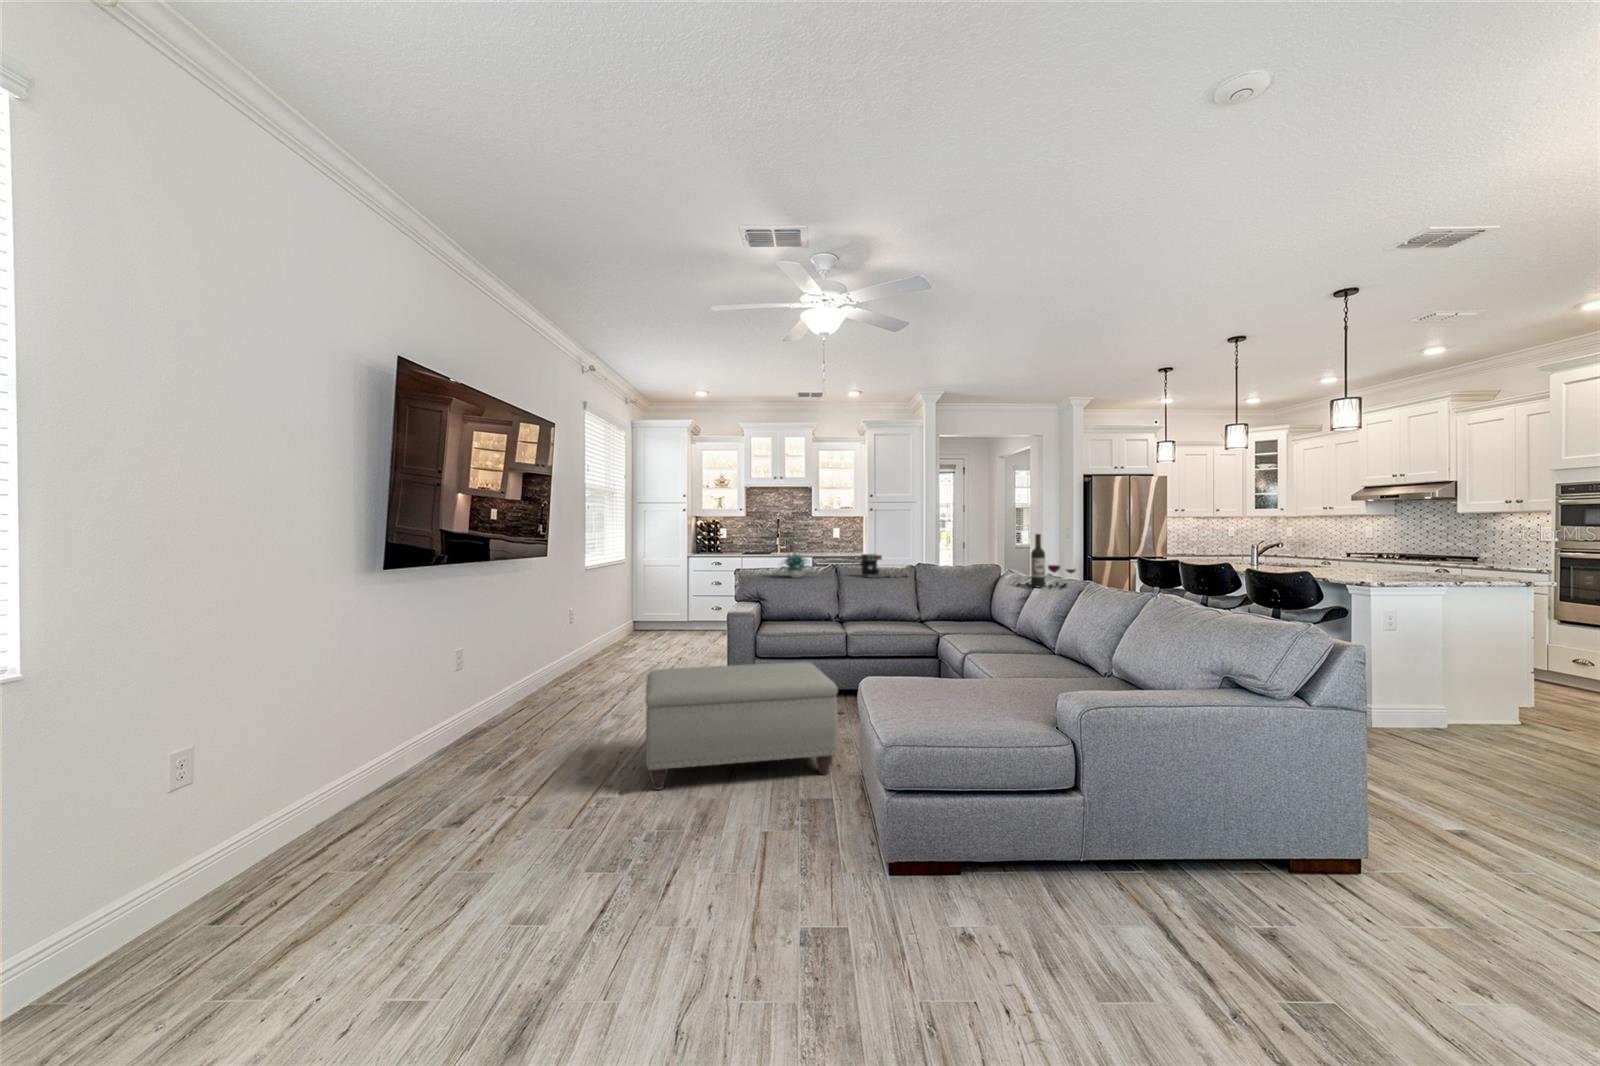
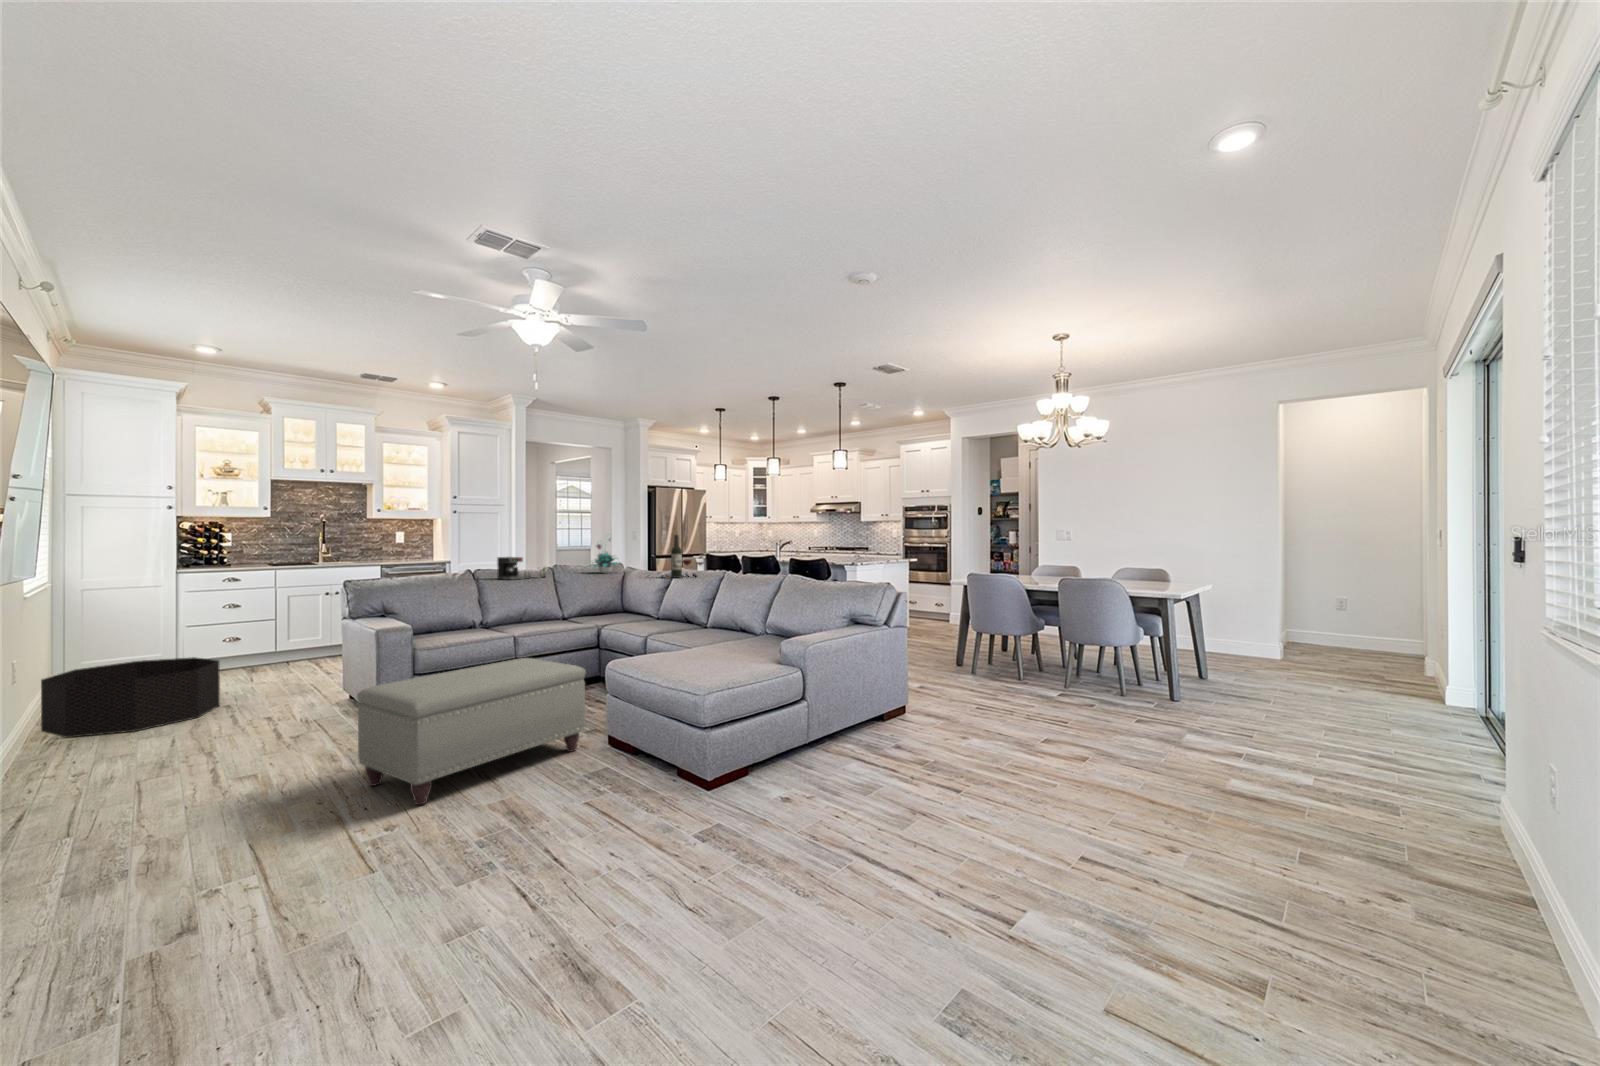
plant: present [781,537,809,578] -> present [592,539,621,573]
basket: none [583,621,671,672] -> present [41,657,220,738]

